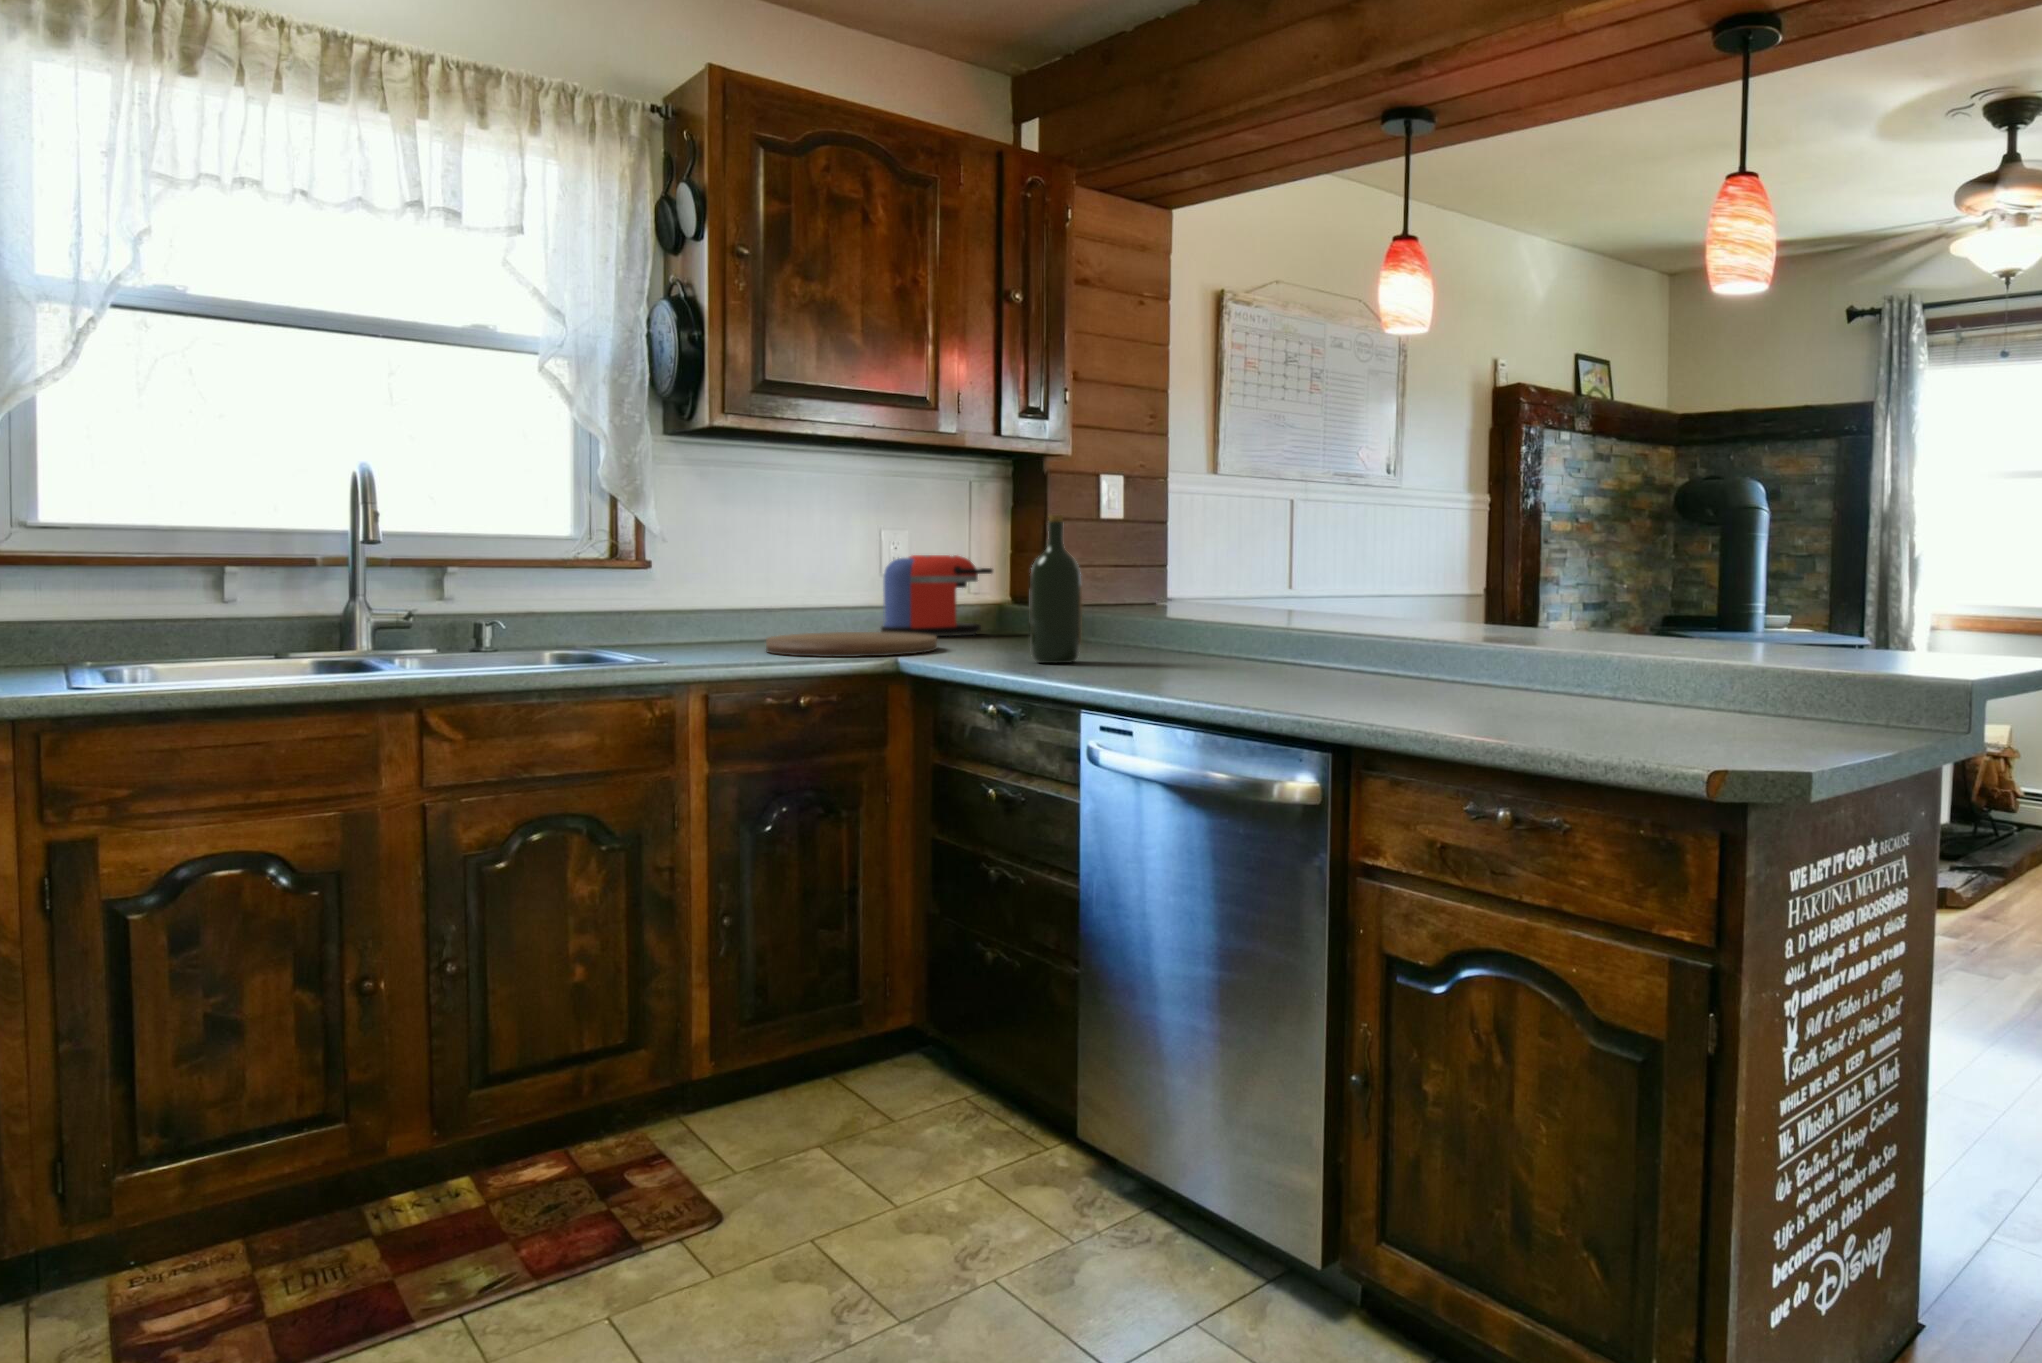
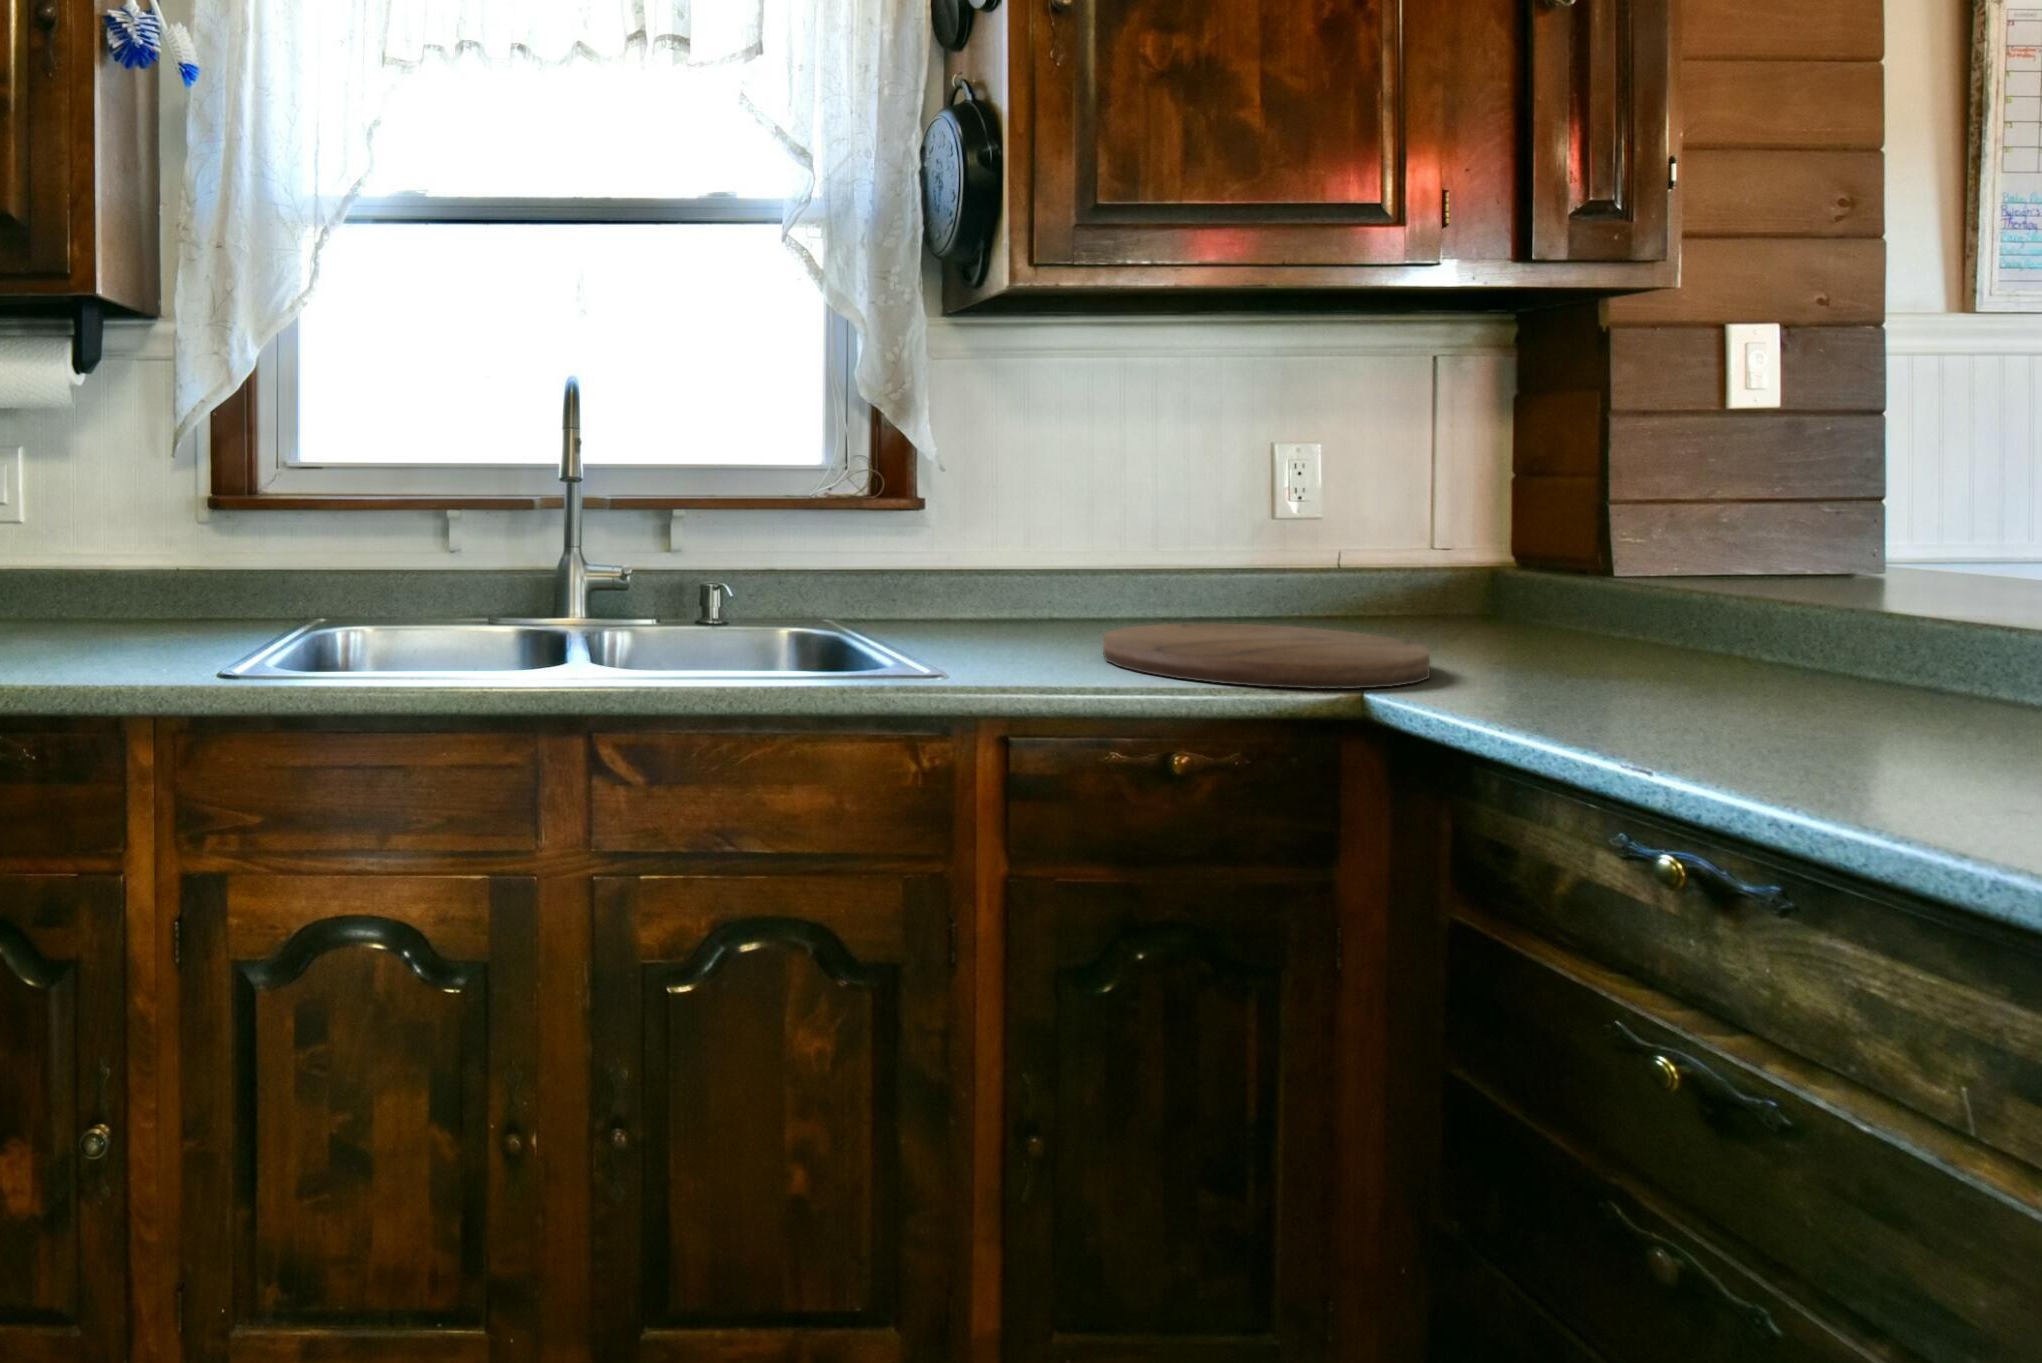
wine bottle: present [1030,515,1082,663] -> none [1746,399,1917,761]
coffee maker: present [881,555,993,636] -> none [1271,487,1481,629]

